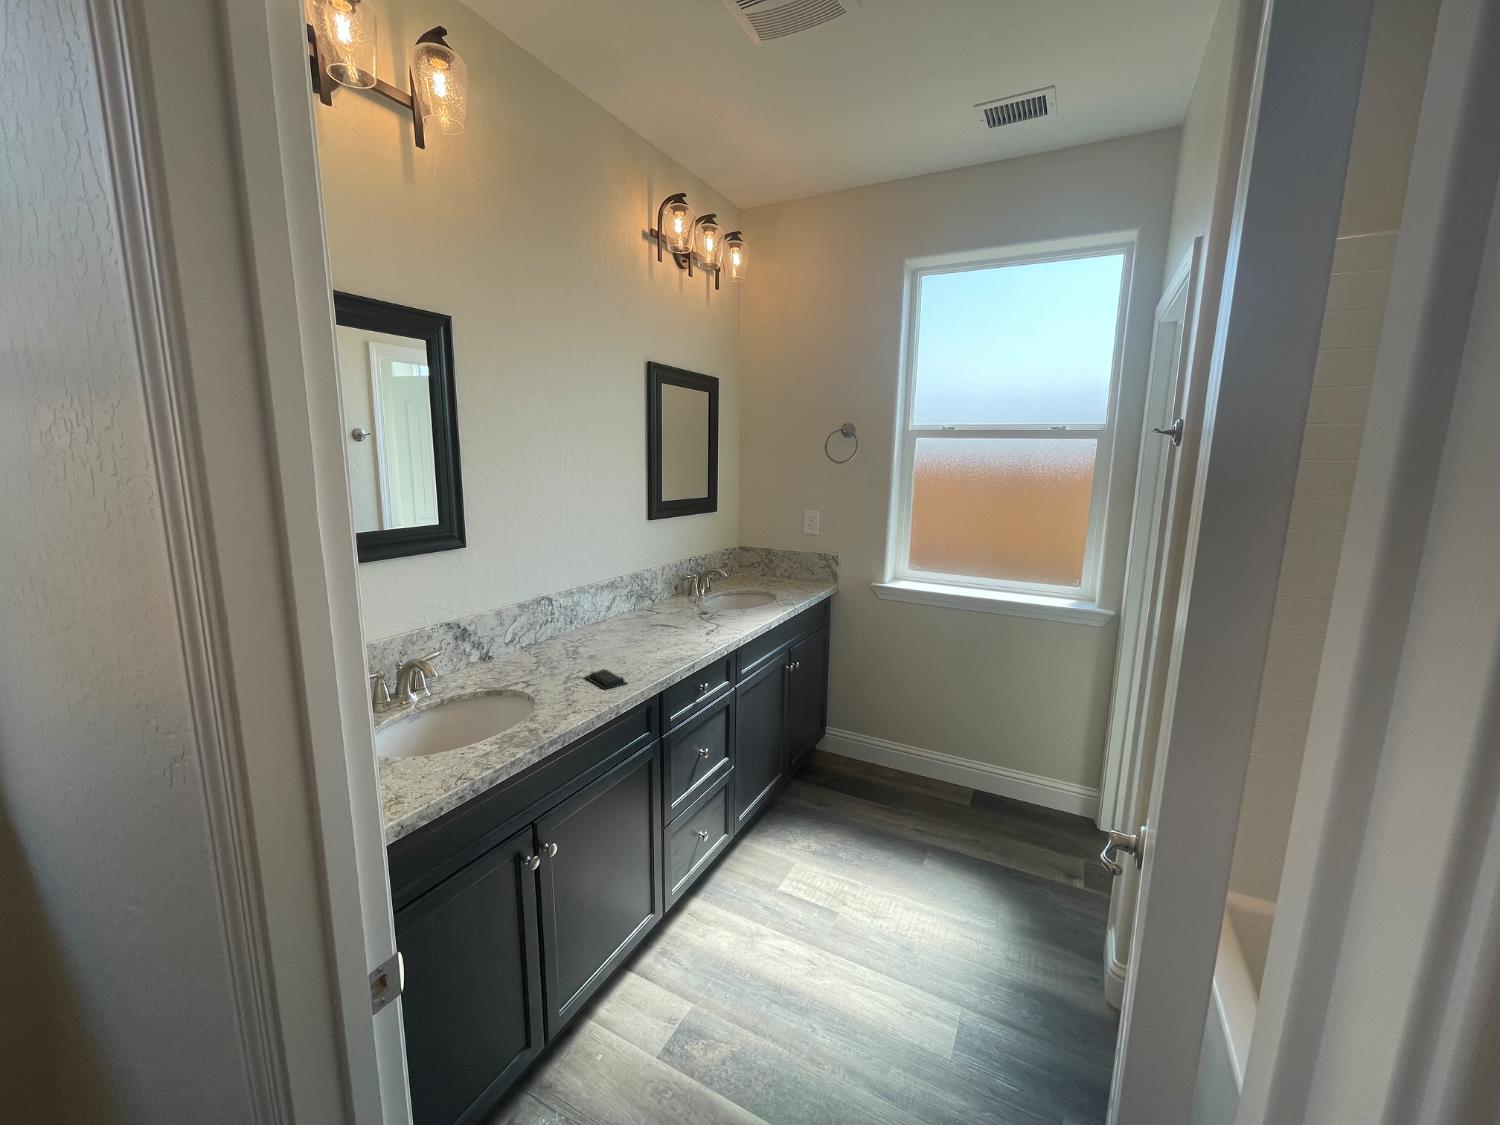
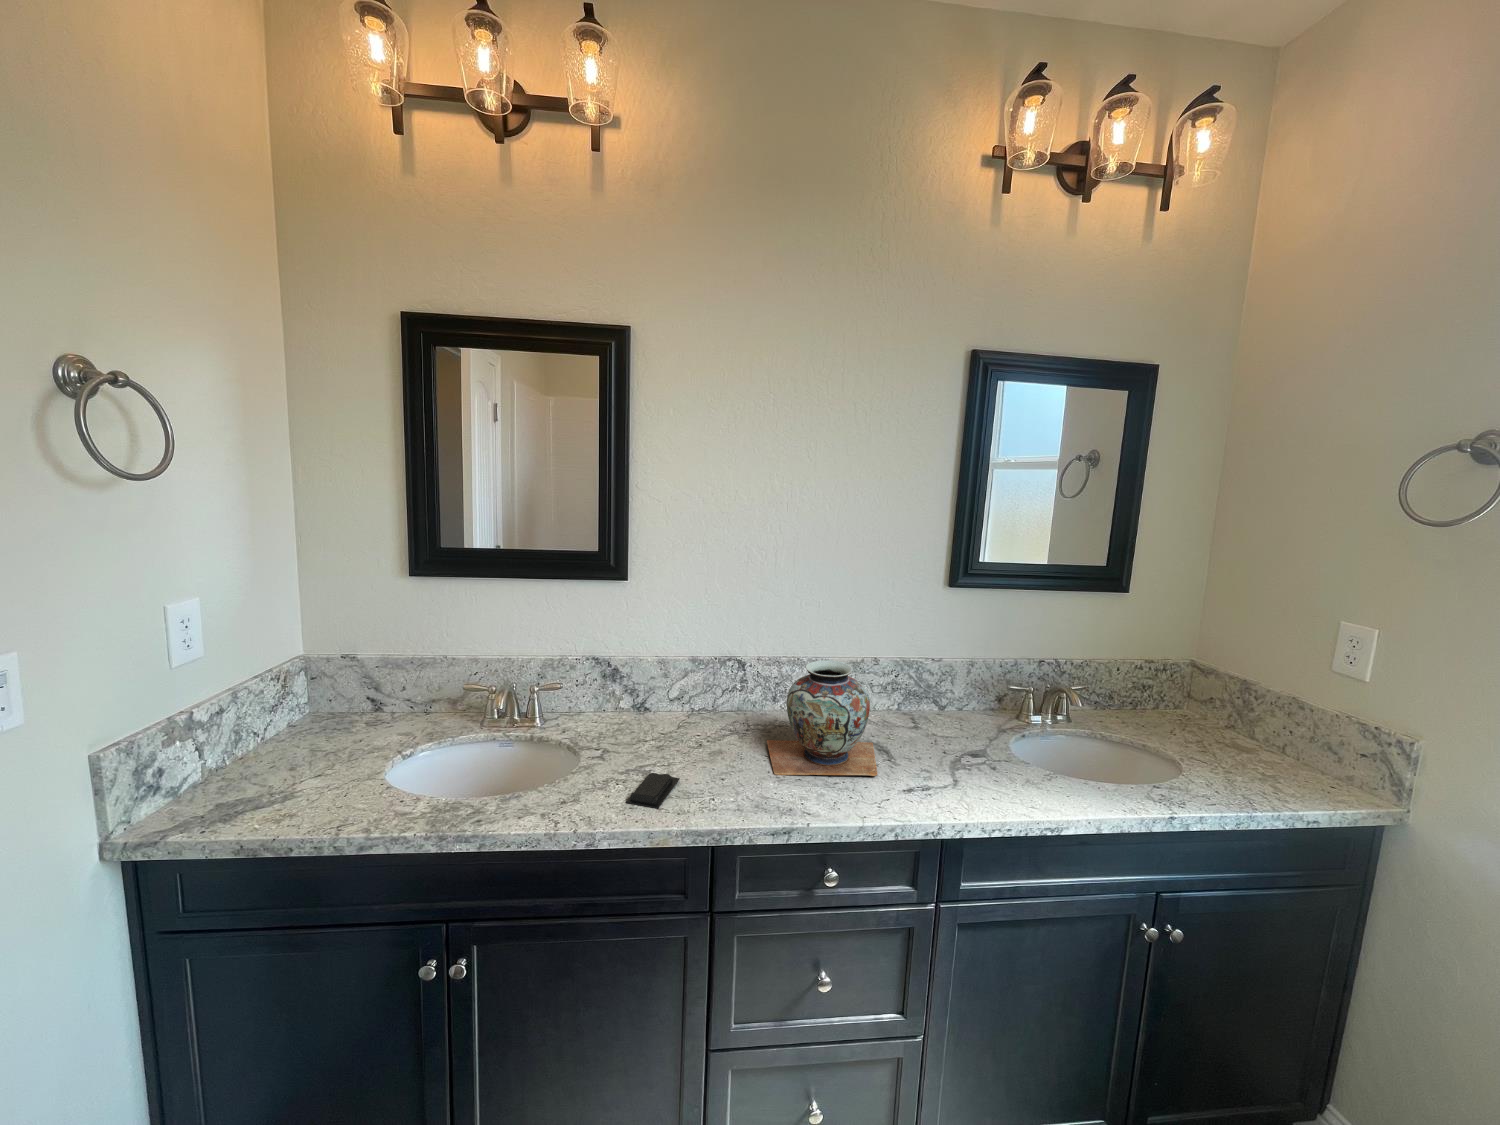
decorative vase: none [608,572,690,652] -> present [767,660,877,776]

